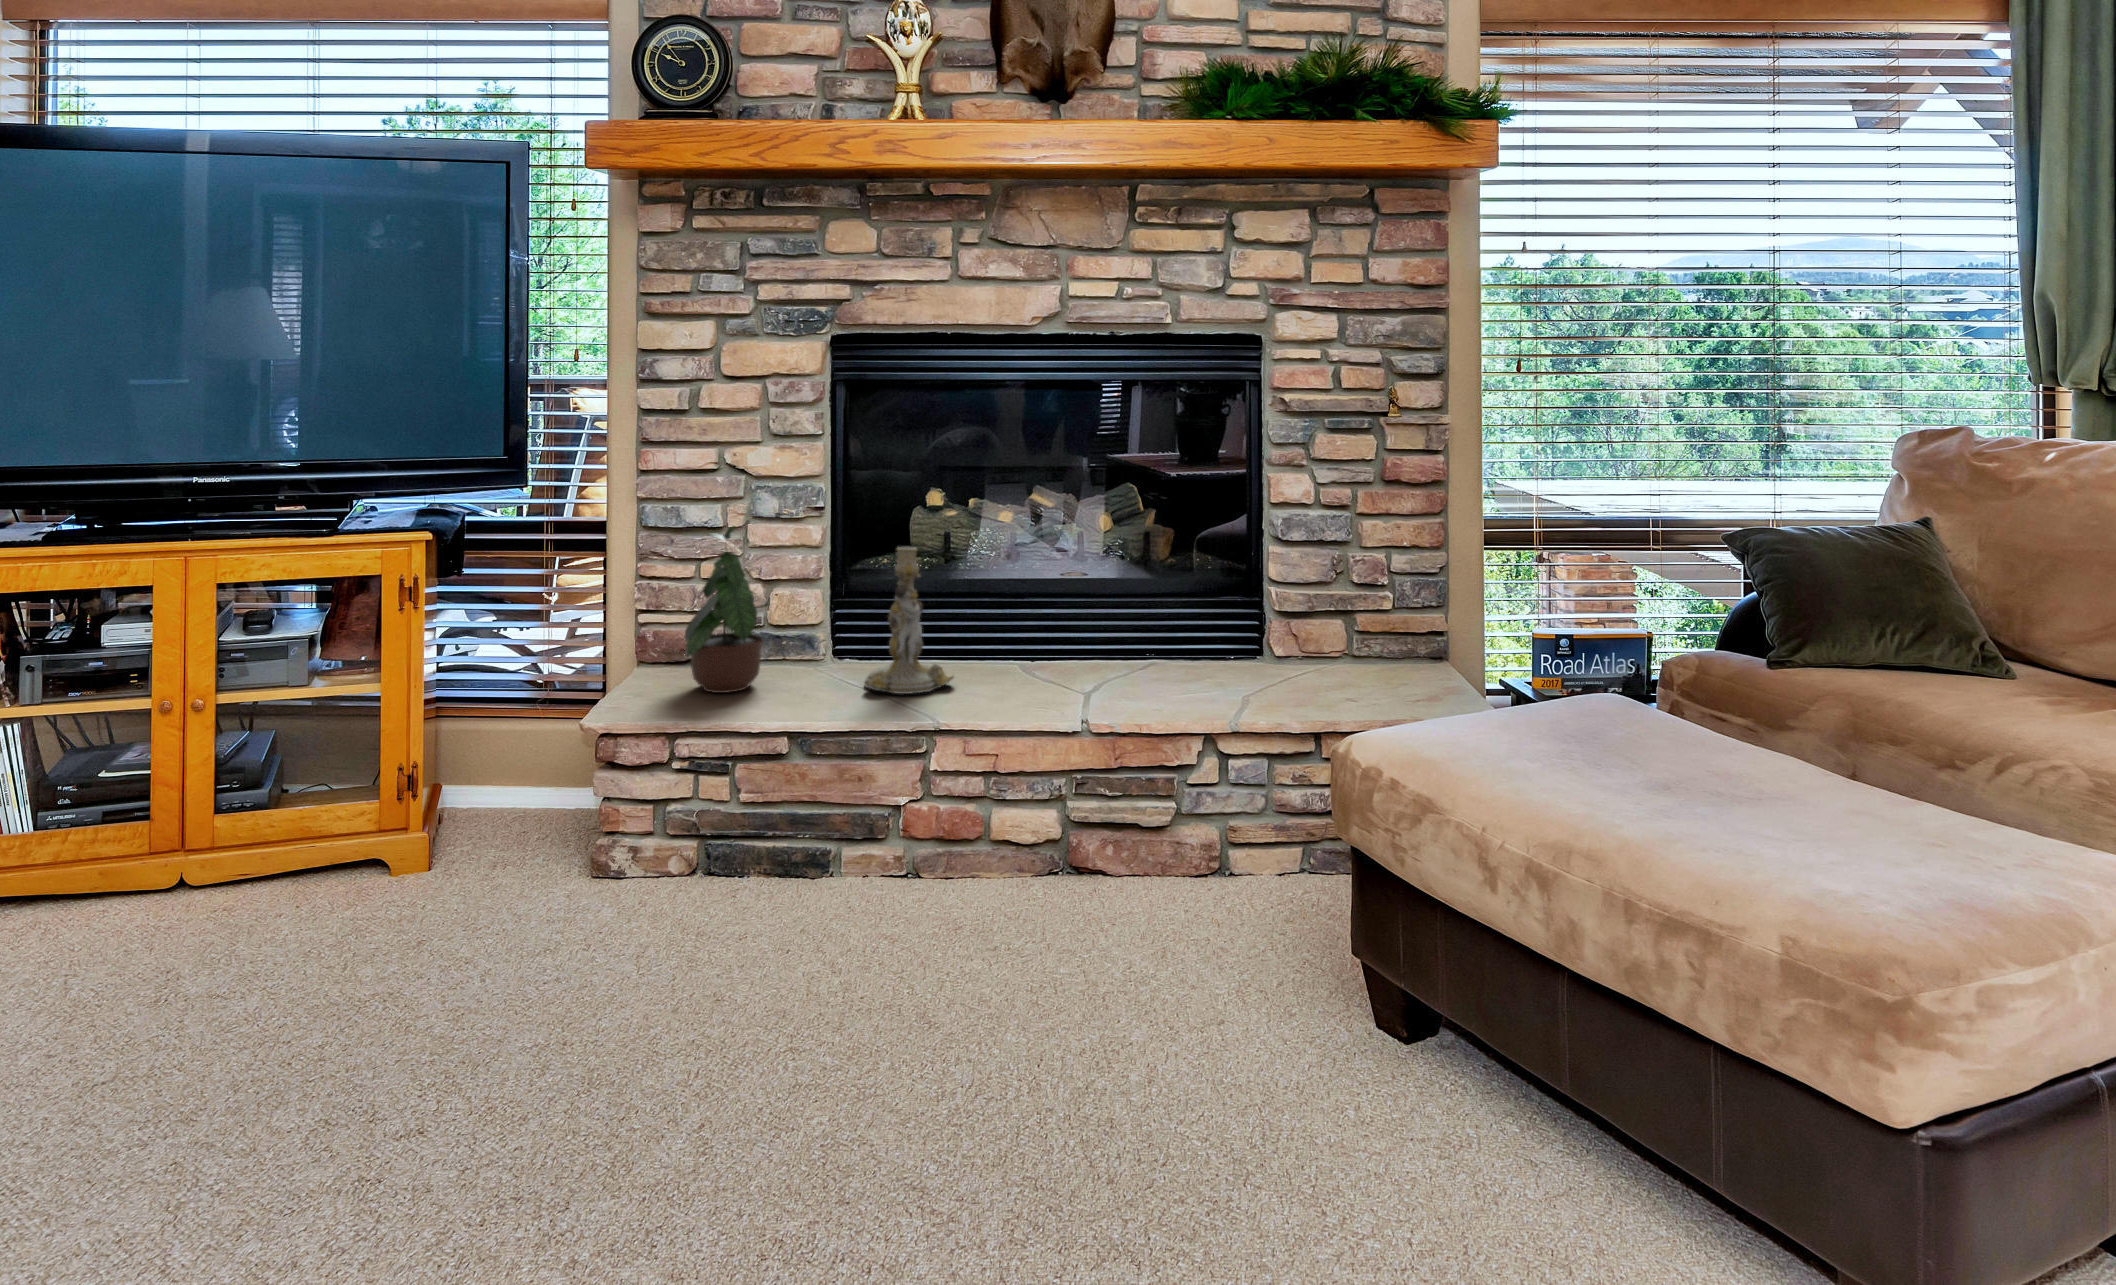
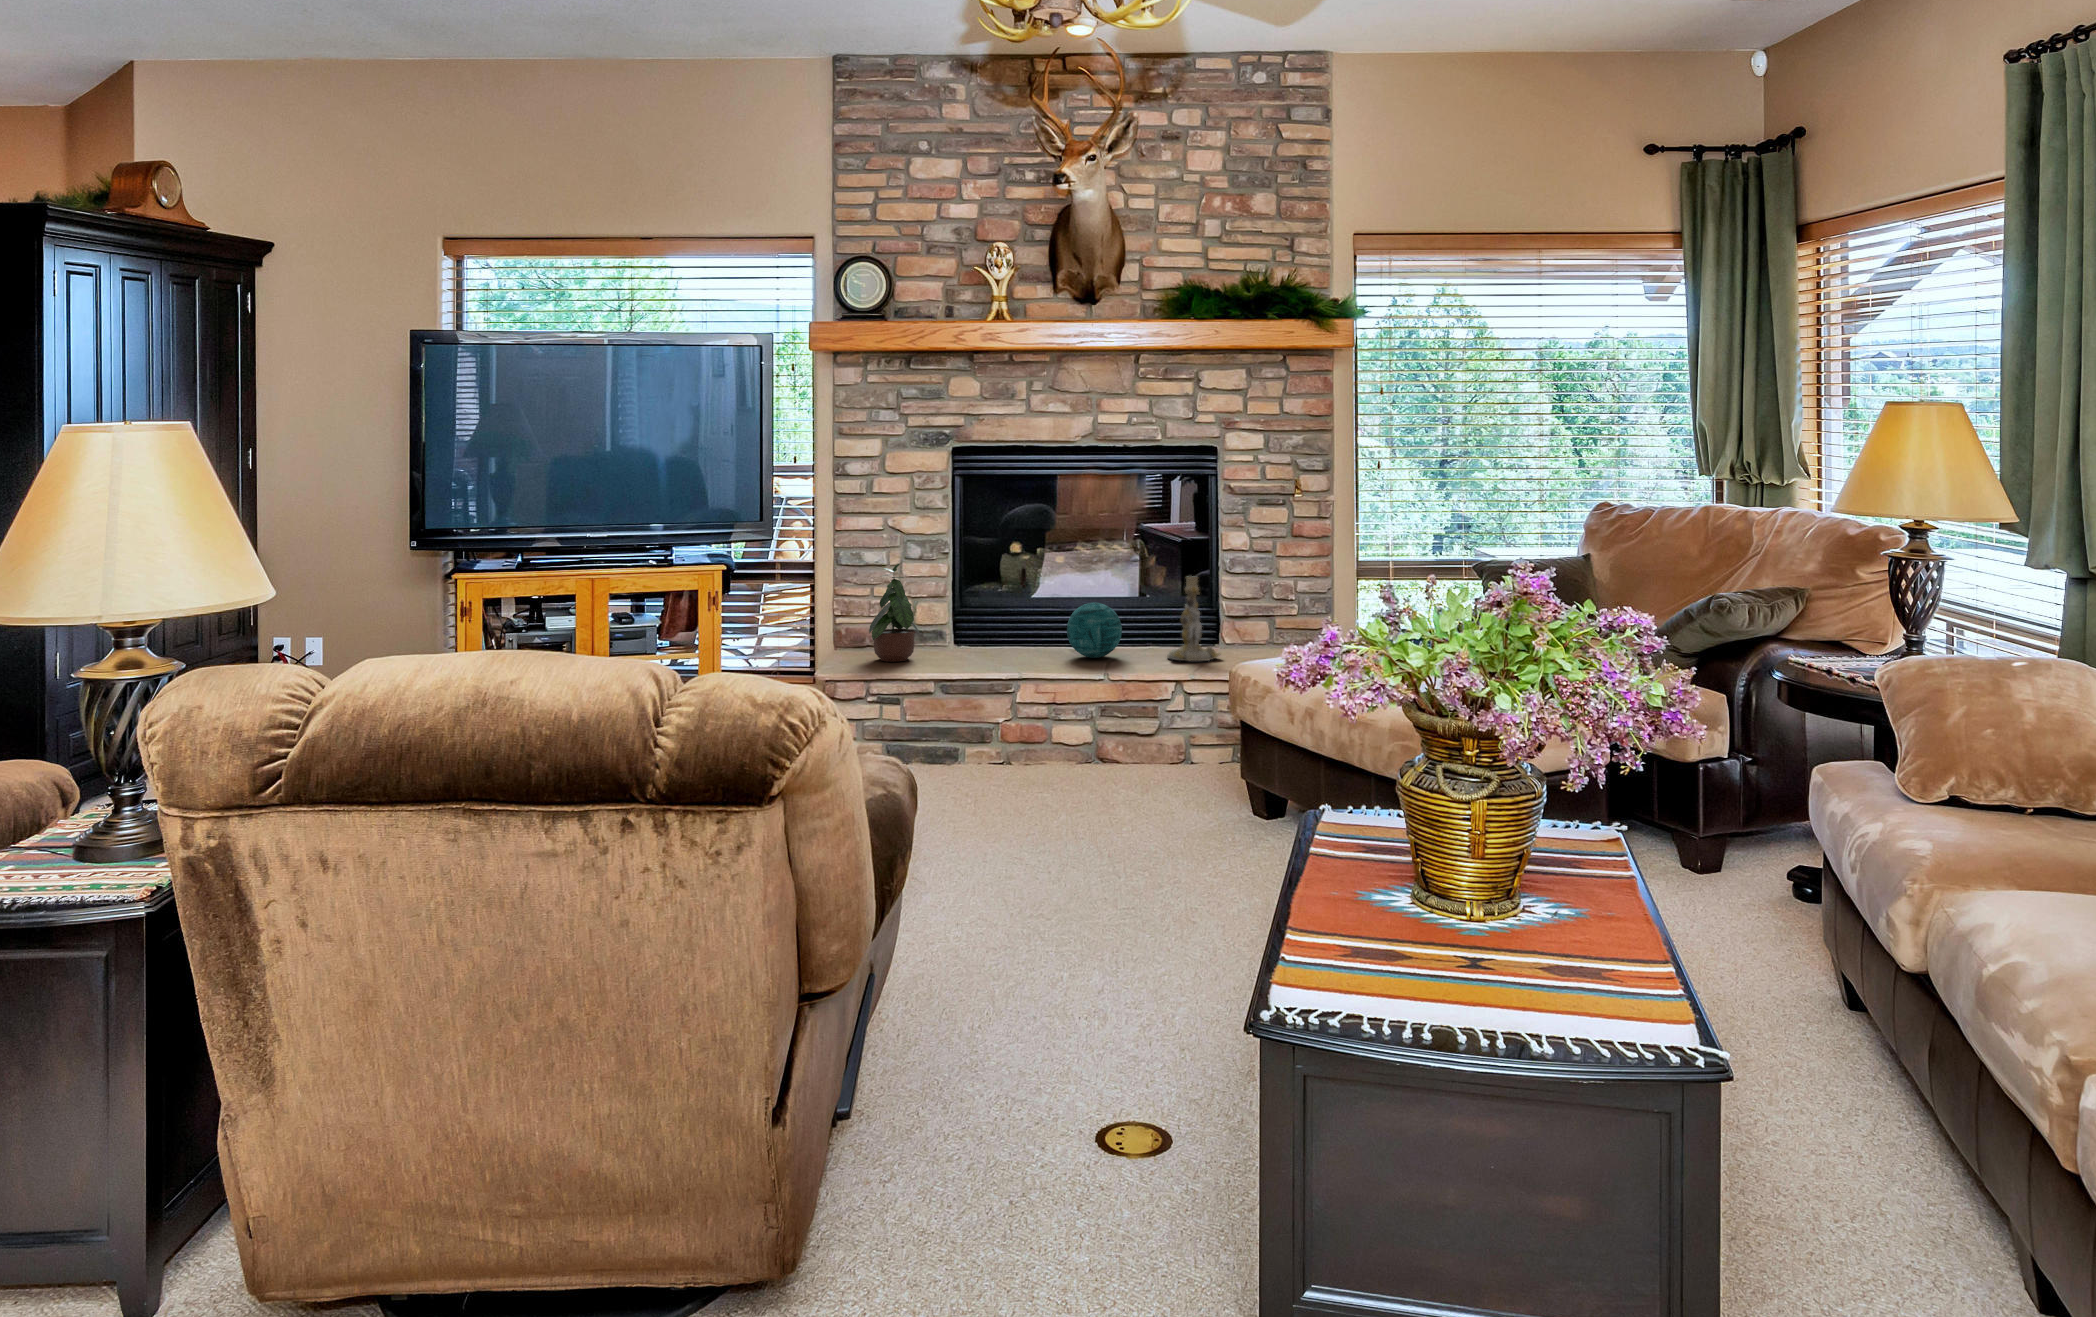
candlestick: present [864,547,954,694] -> present [1167,577,1219,661]
decorative orb: none [1017,590,1108,684] -> present [1067,603,1122,658]

